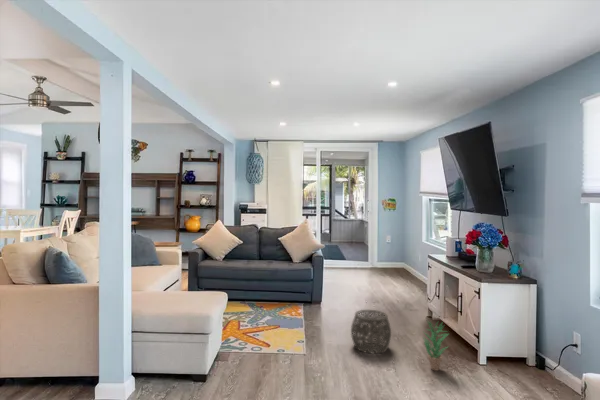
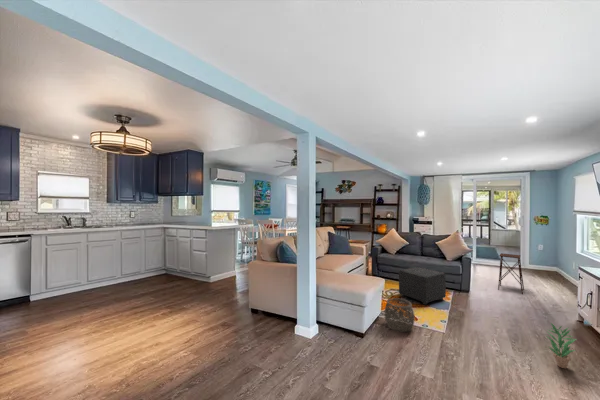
side table: none [346,246,371,293] -> present [498,253,524,294]
ottoman: none [236,274,298,329] -> present [399,267,446,305]
woven basket: present [351,310,391,354] -> present [384,298,415,332]

